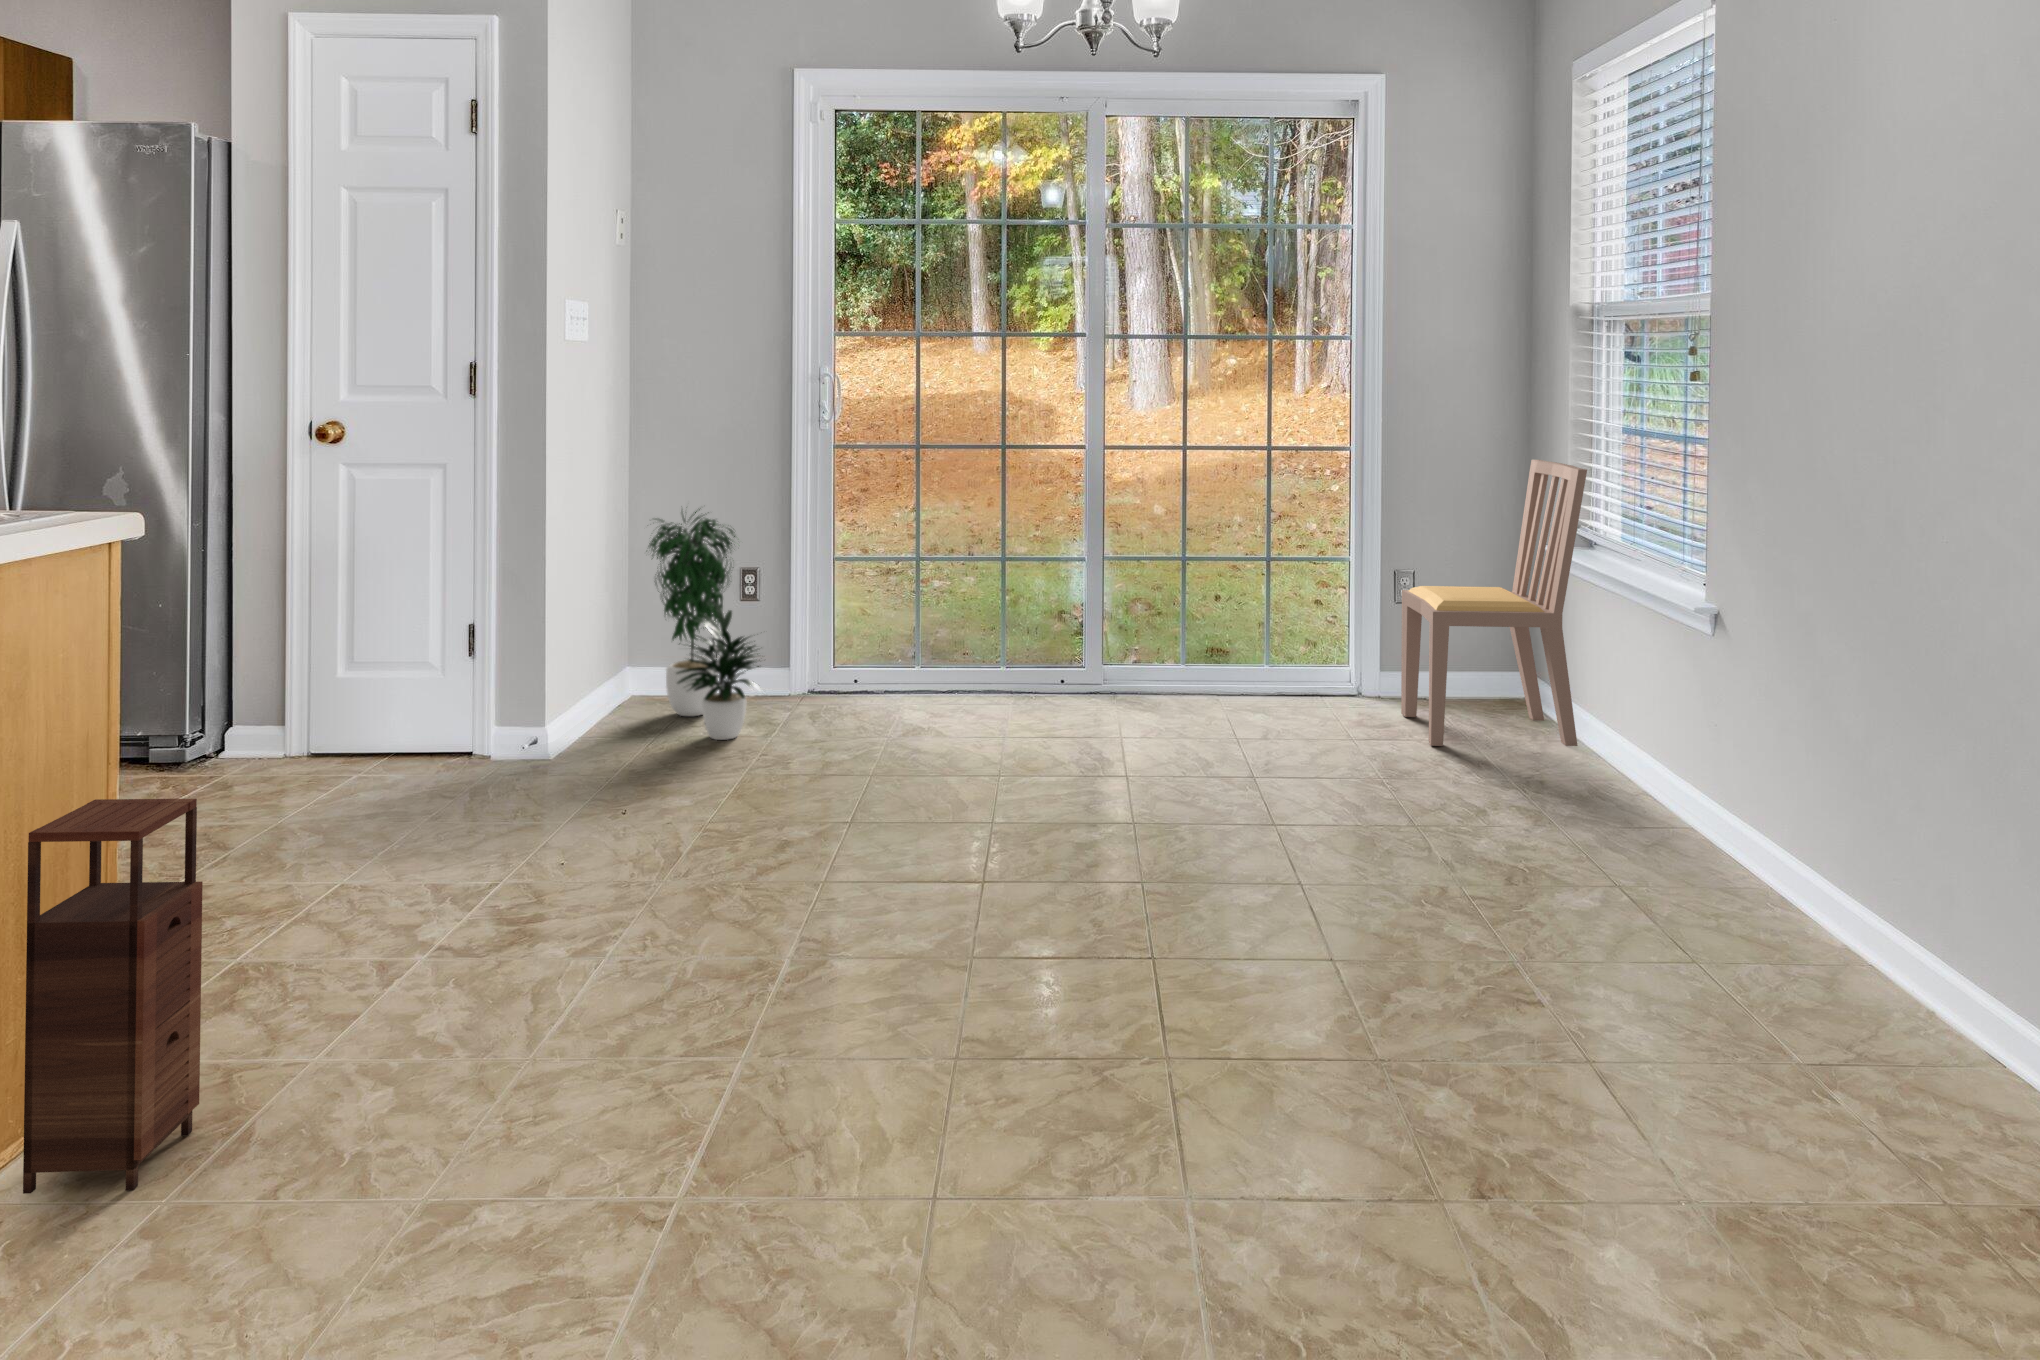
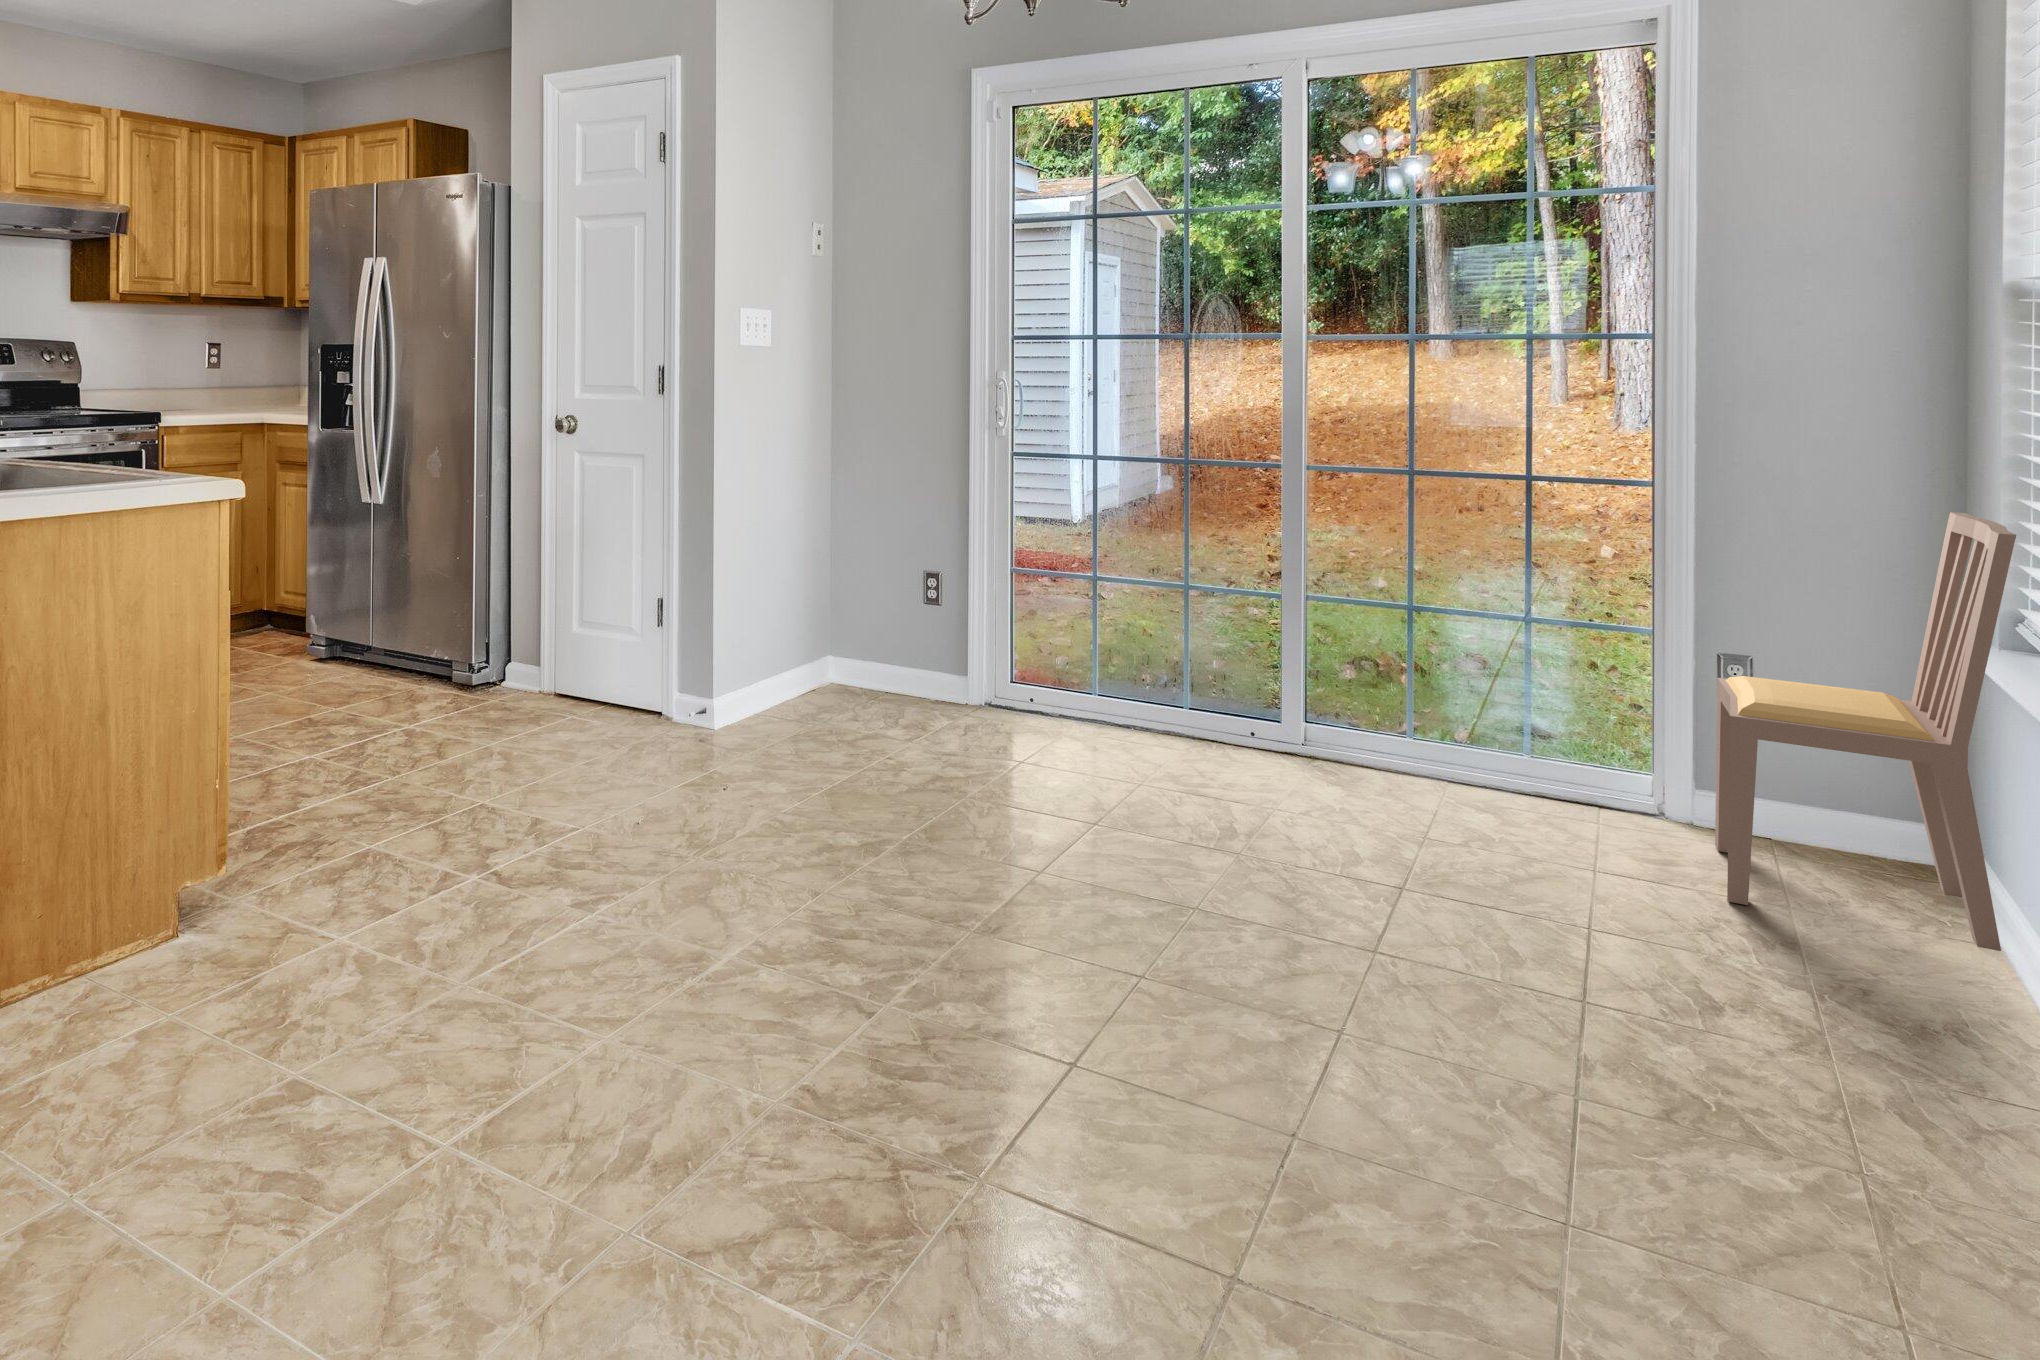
potted plant: present [648,509,760,740] -> none [828,499,923,738]
storage cabinet: present [23,798,203,1194] -> none [25,726,164,1059]

